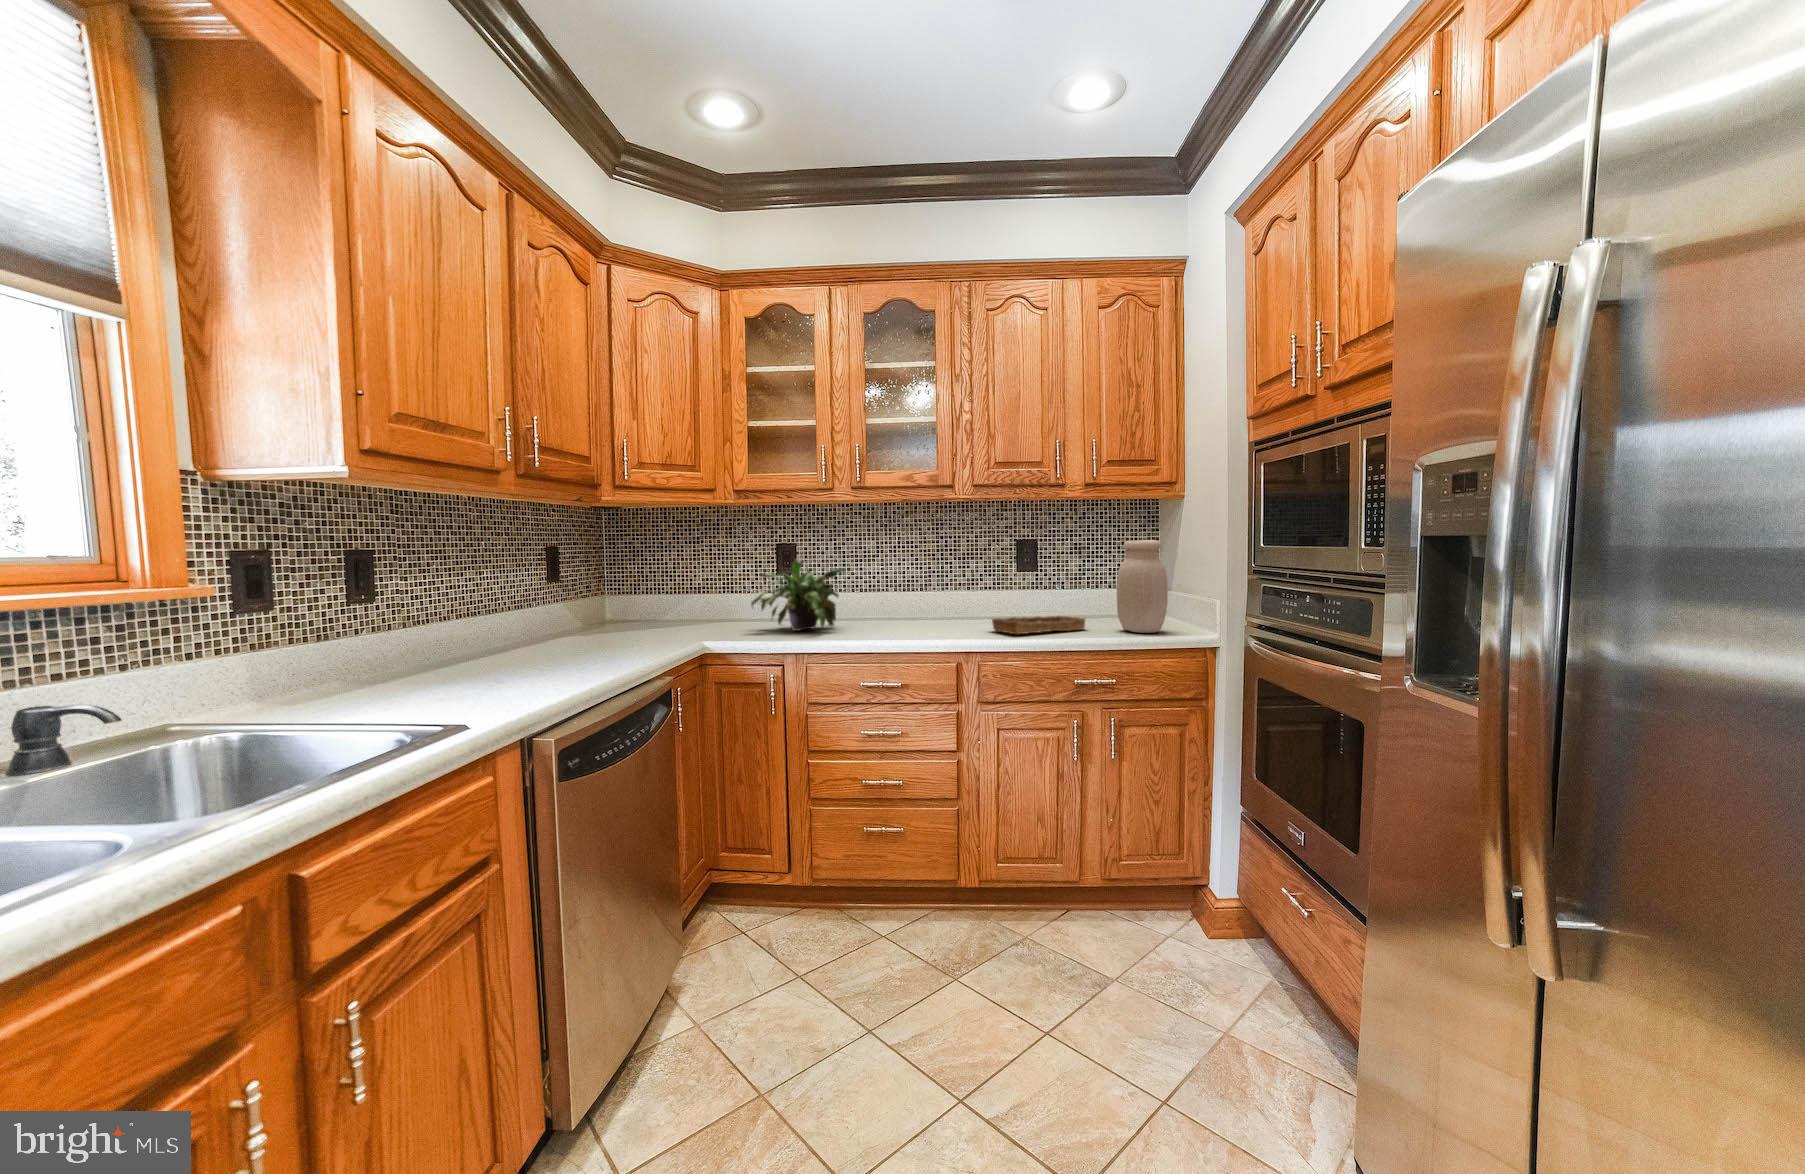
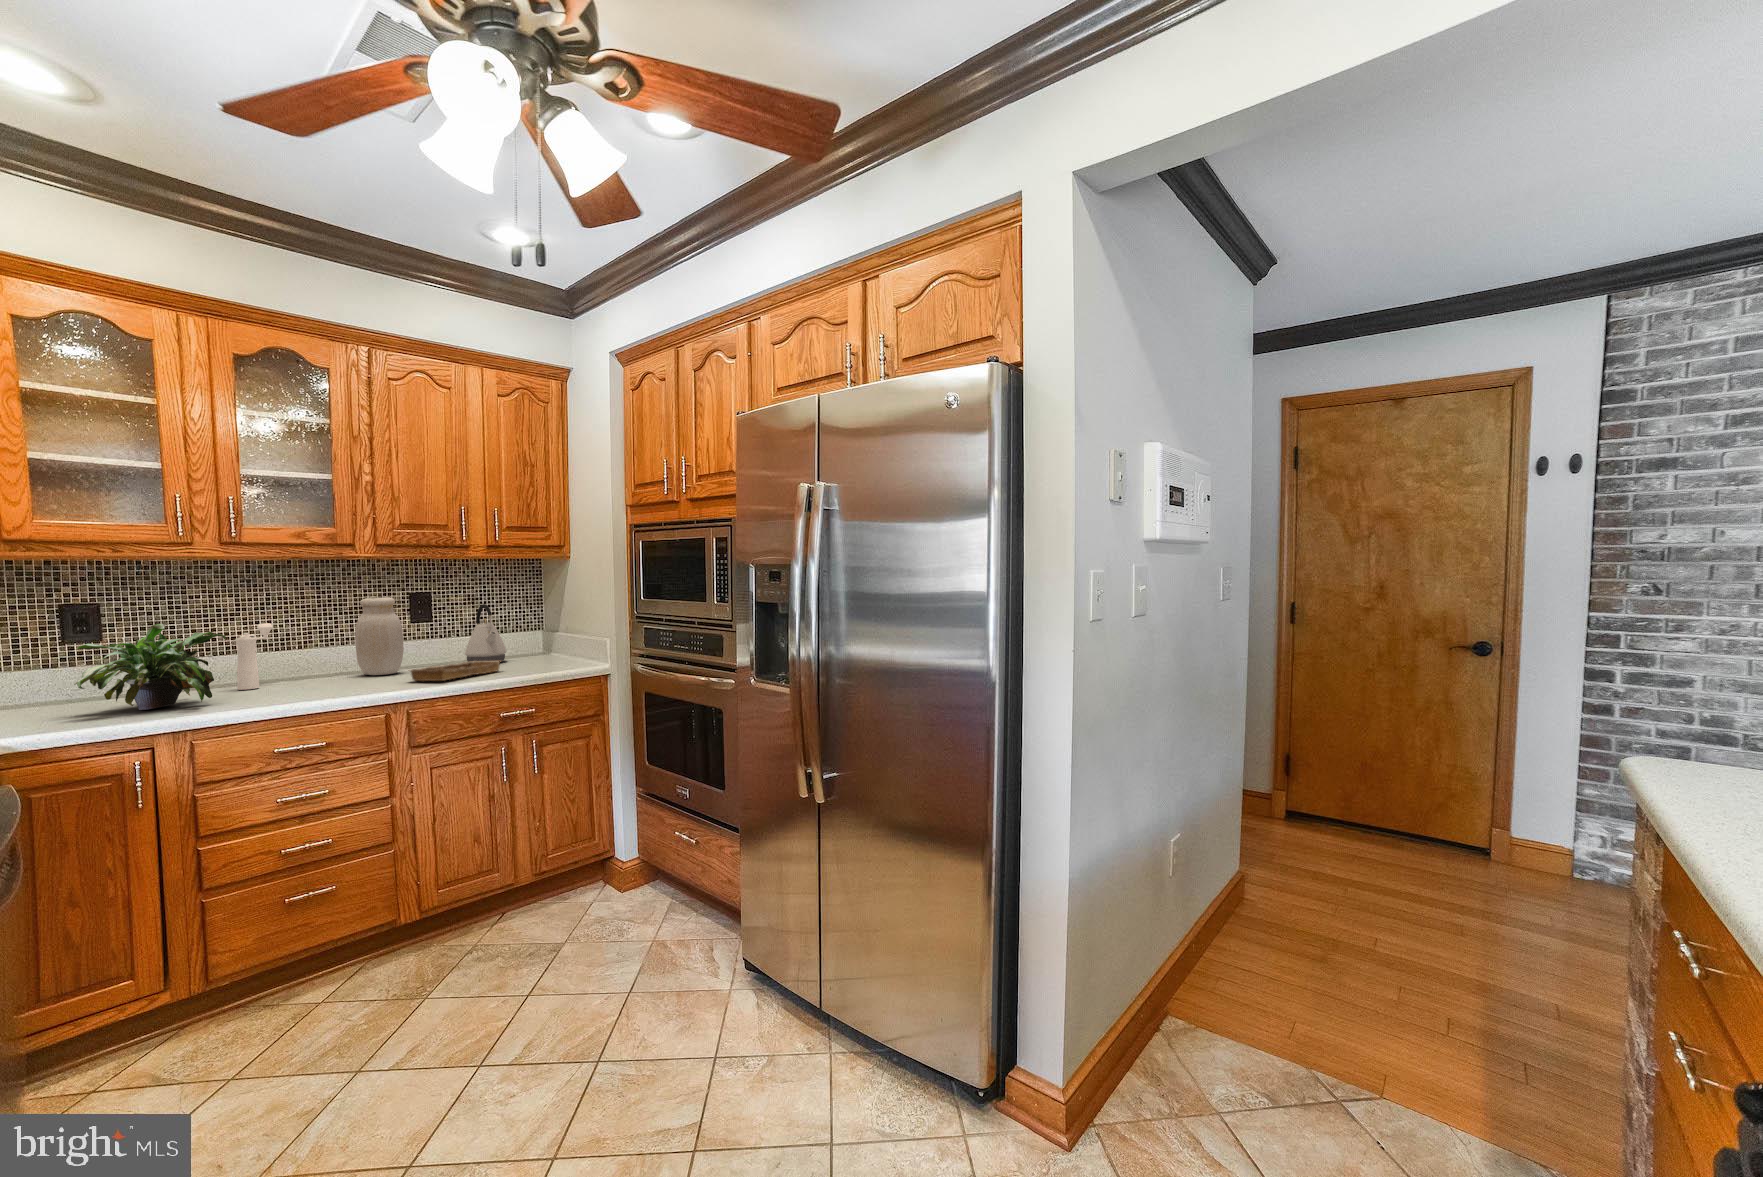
jar: present [1117,540,1168,633] -> present [355,597,404,675]
kettle: none [1066,554,1108,619] -> present [465,604,506,662]
pepper mill: none [872,564,904,622] -> present [235,623,273,690]

